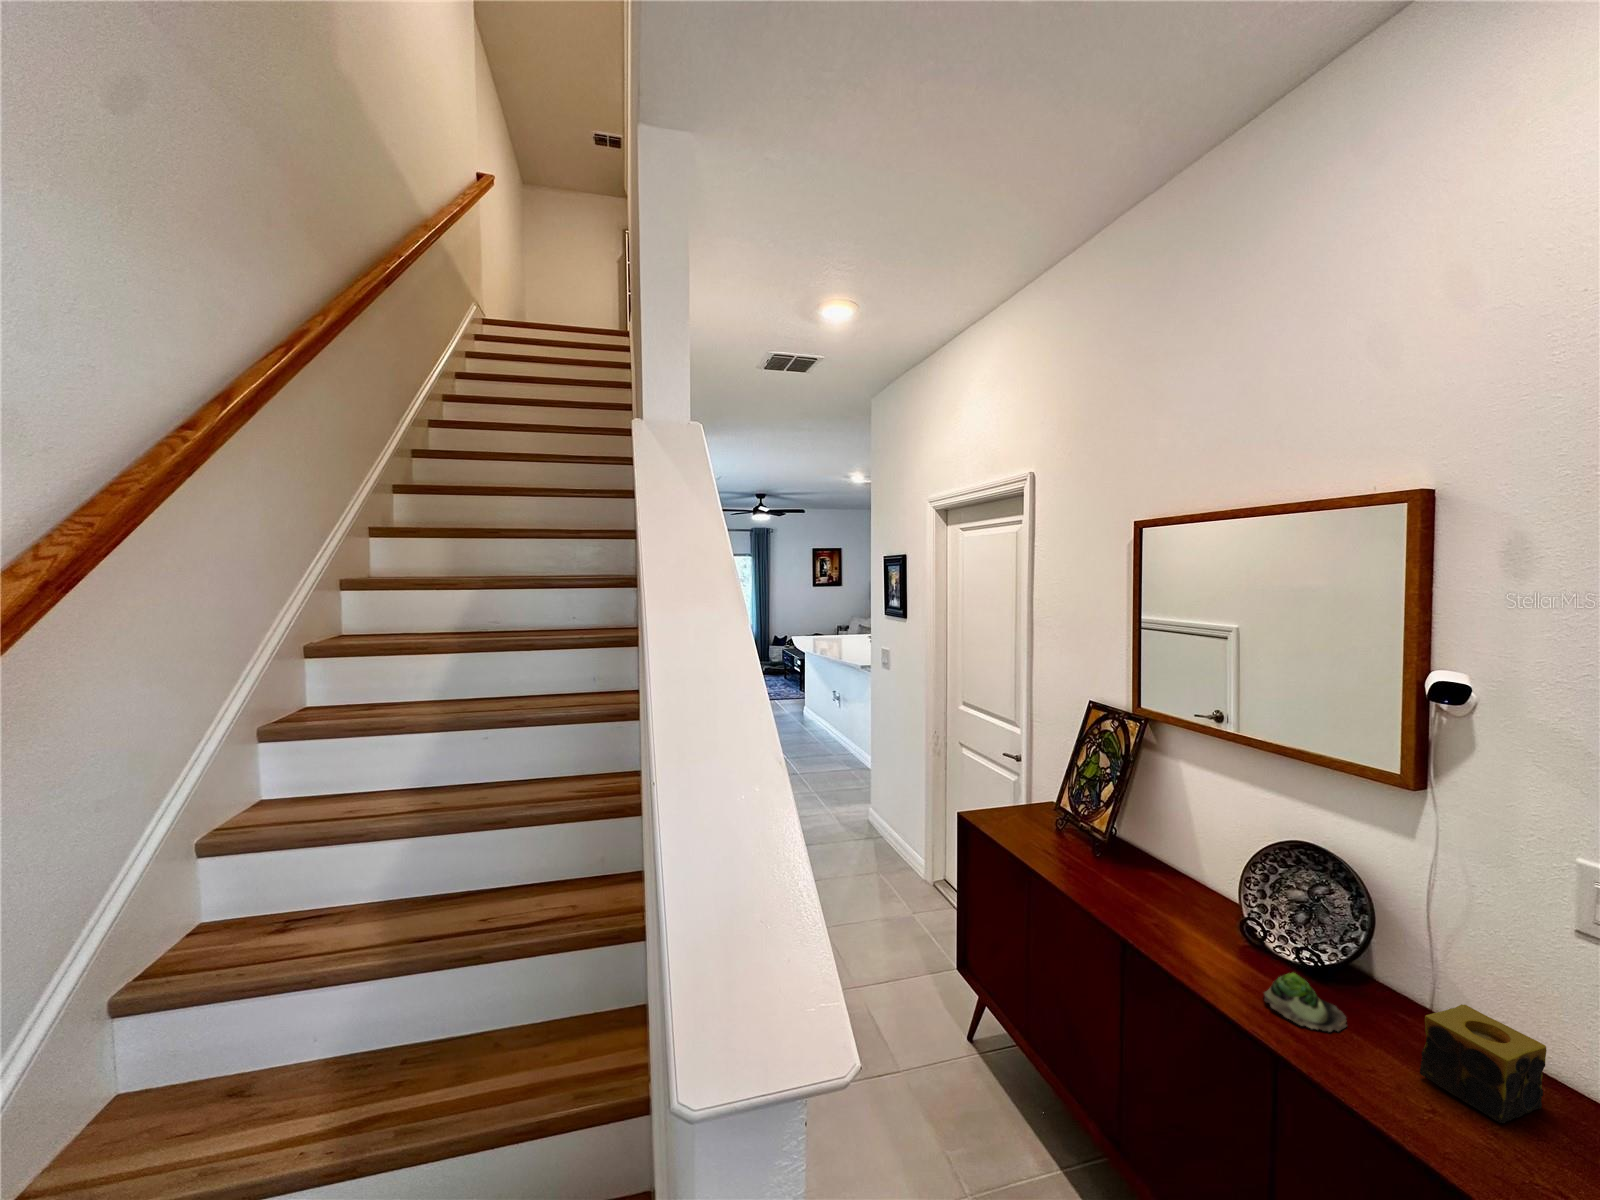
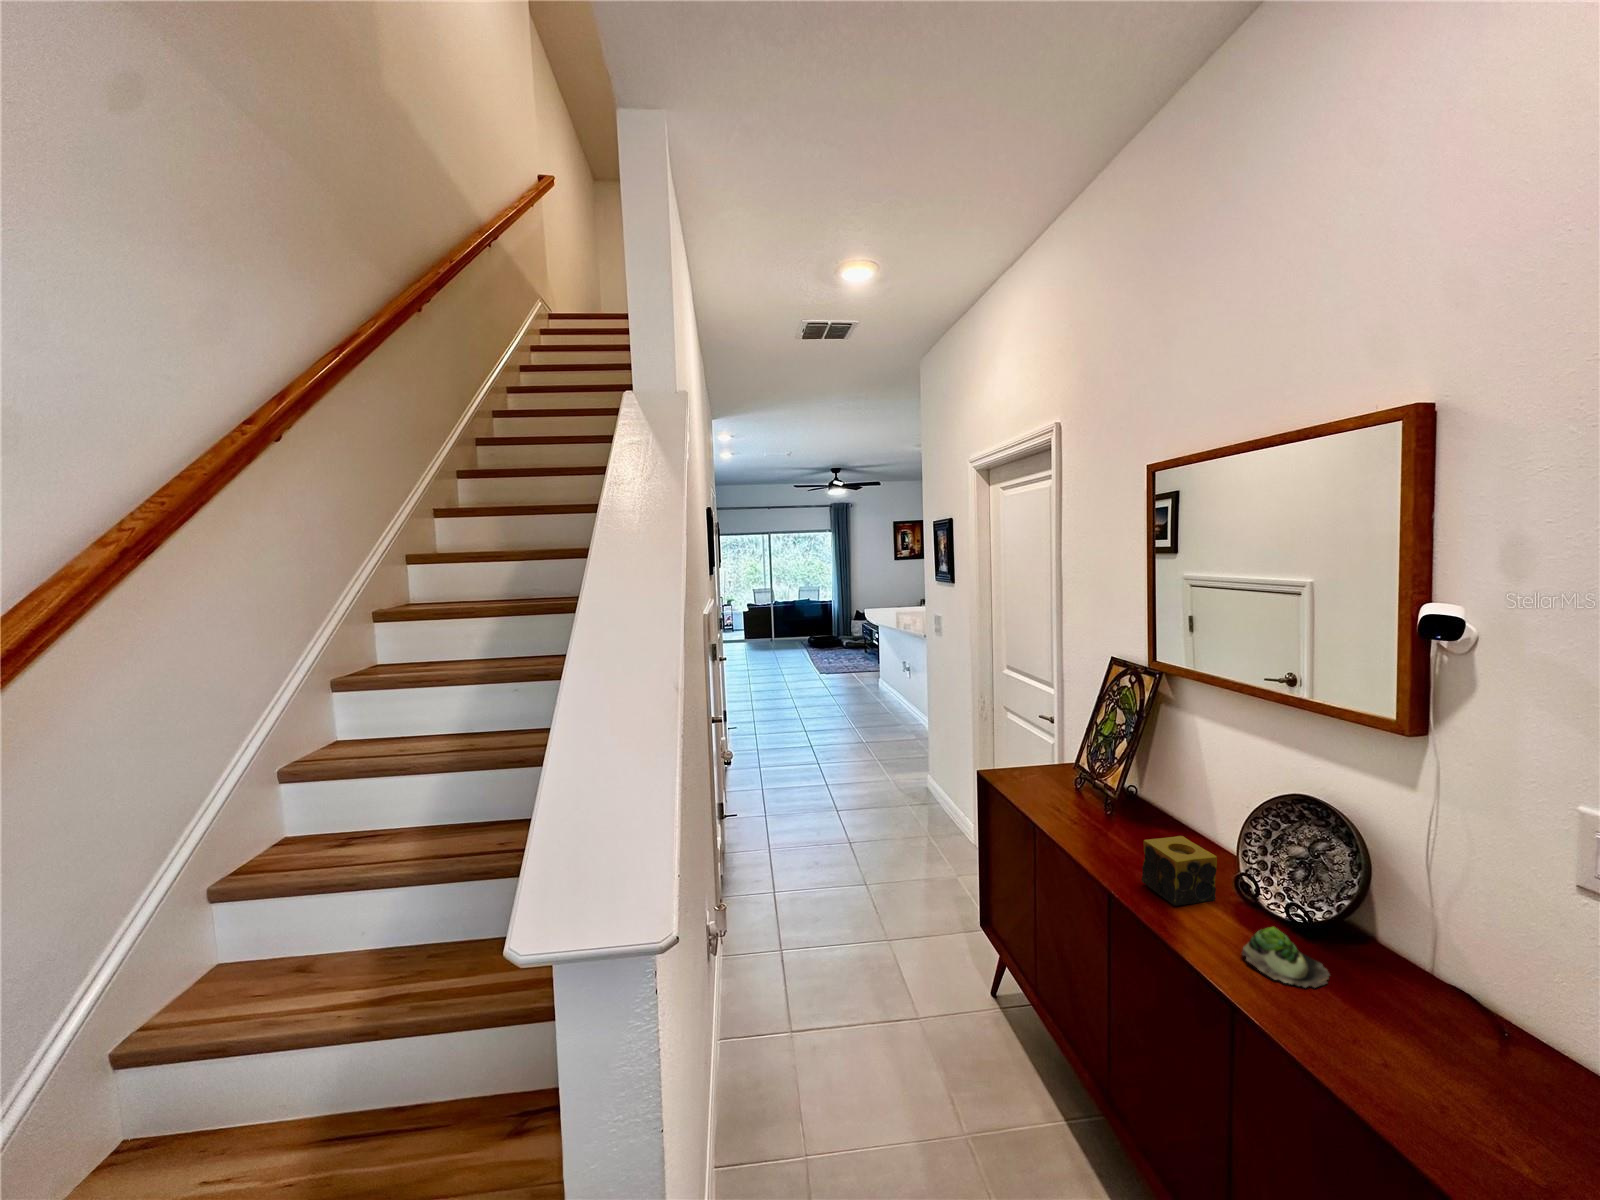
candle: present [1420,1004,1547,1123] -> present [1142,836,1217,906]

